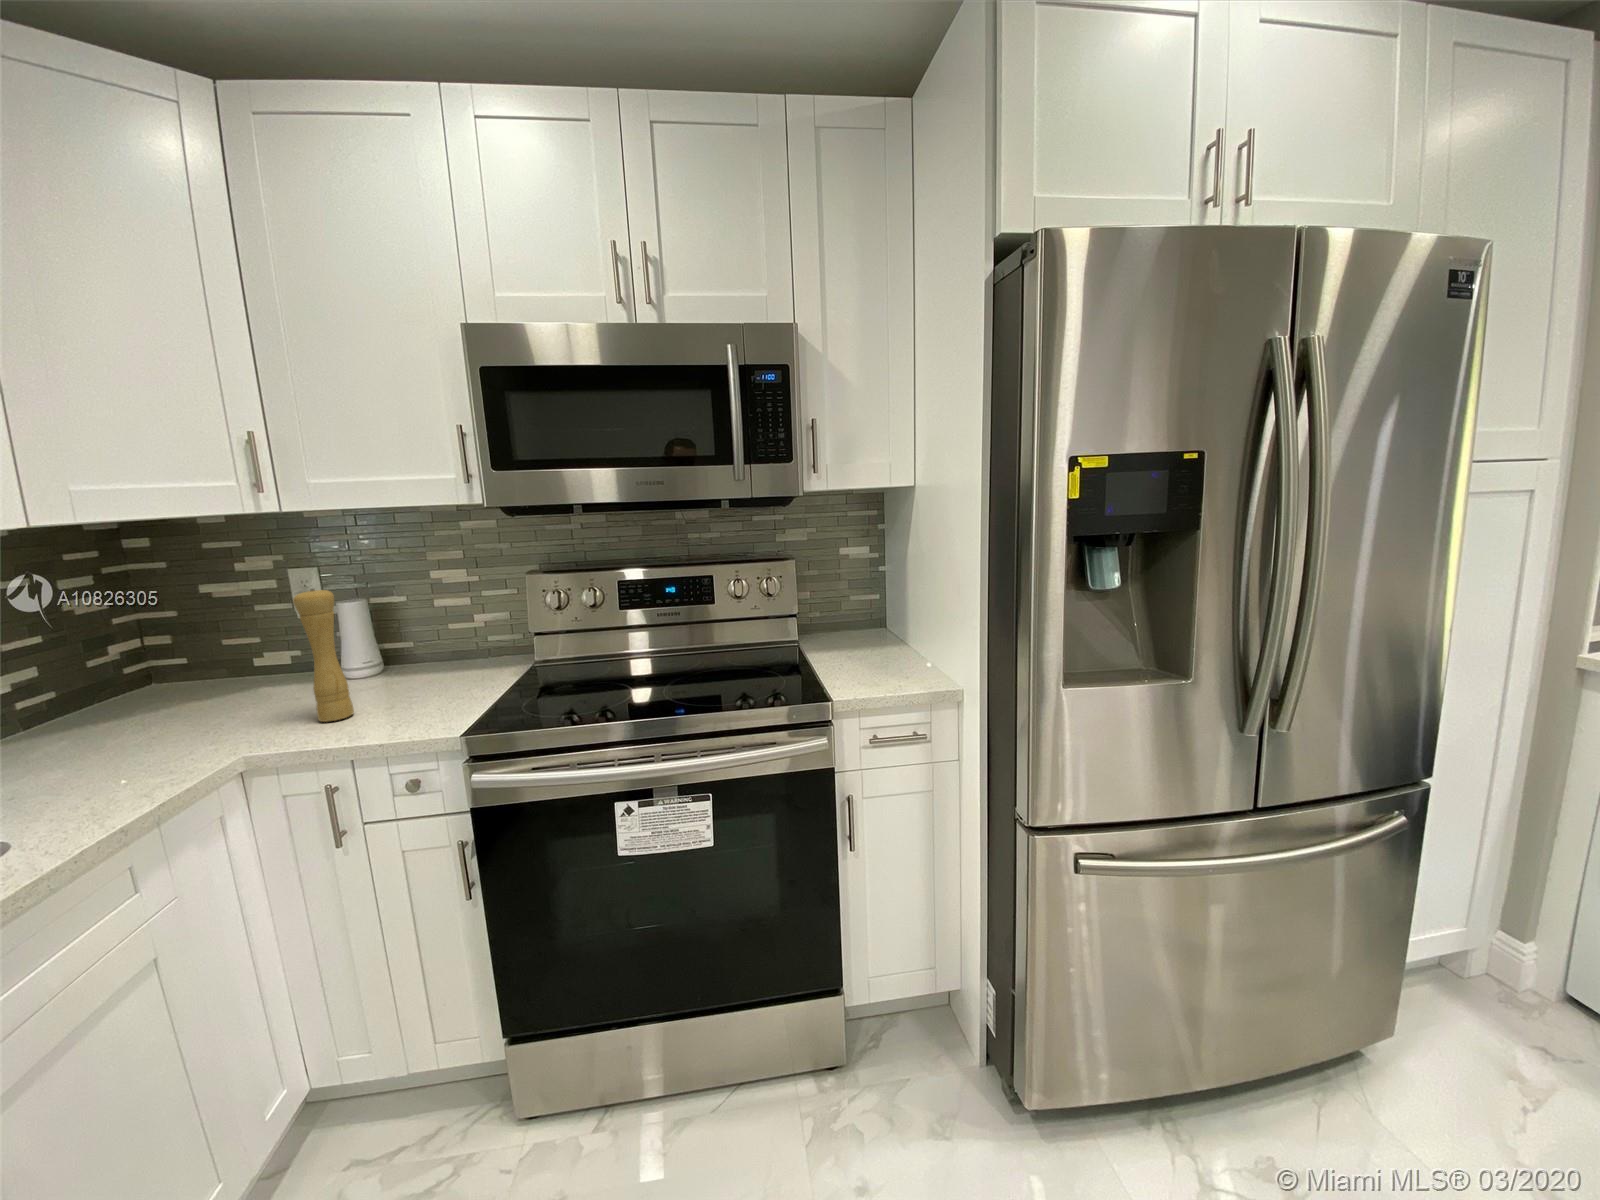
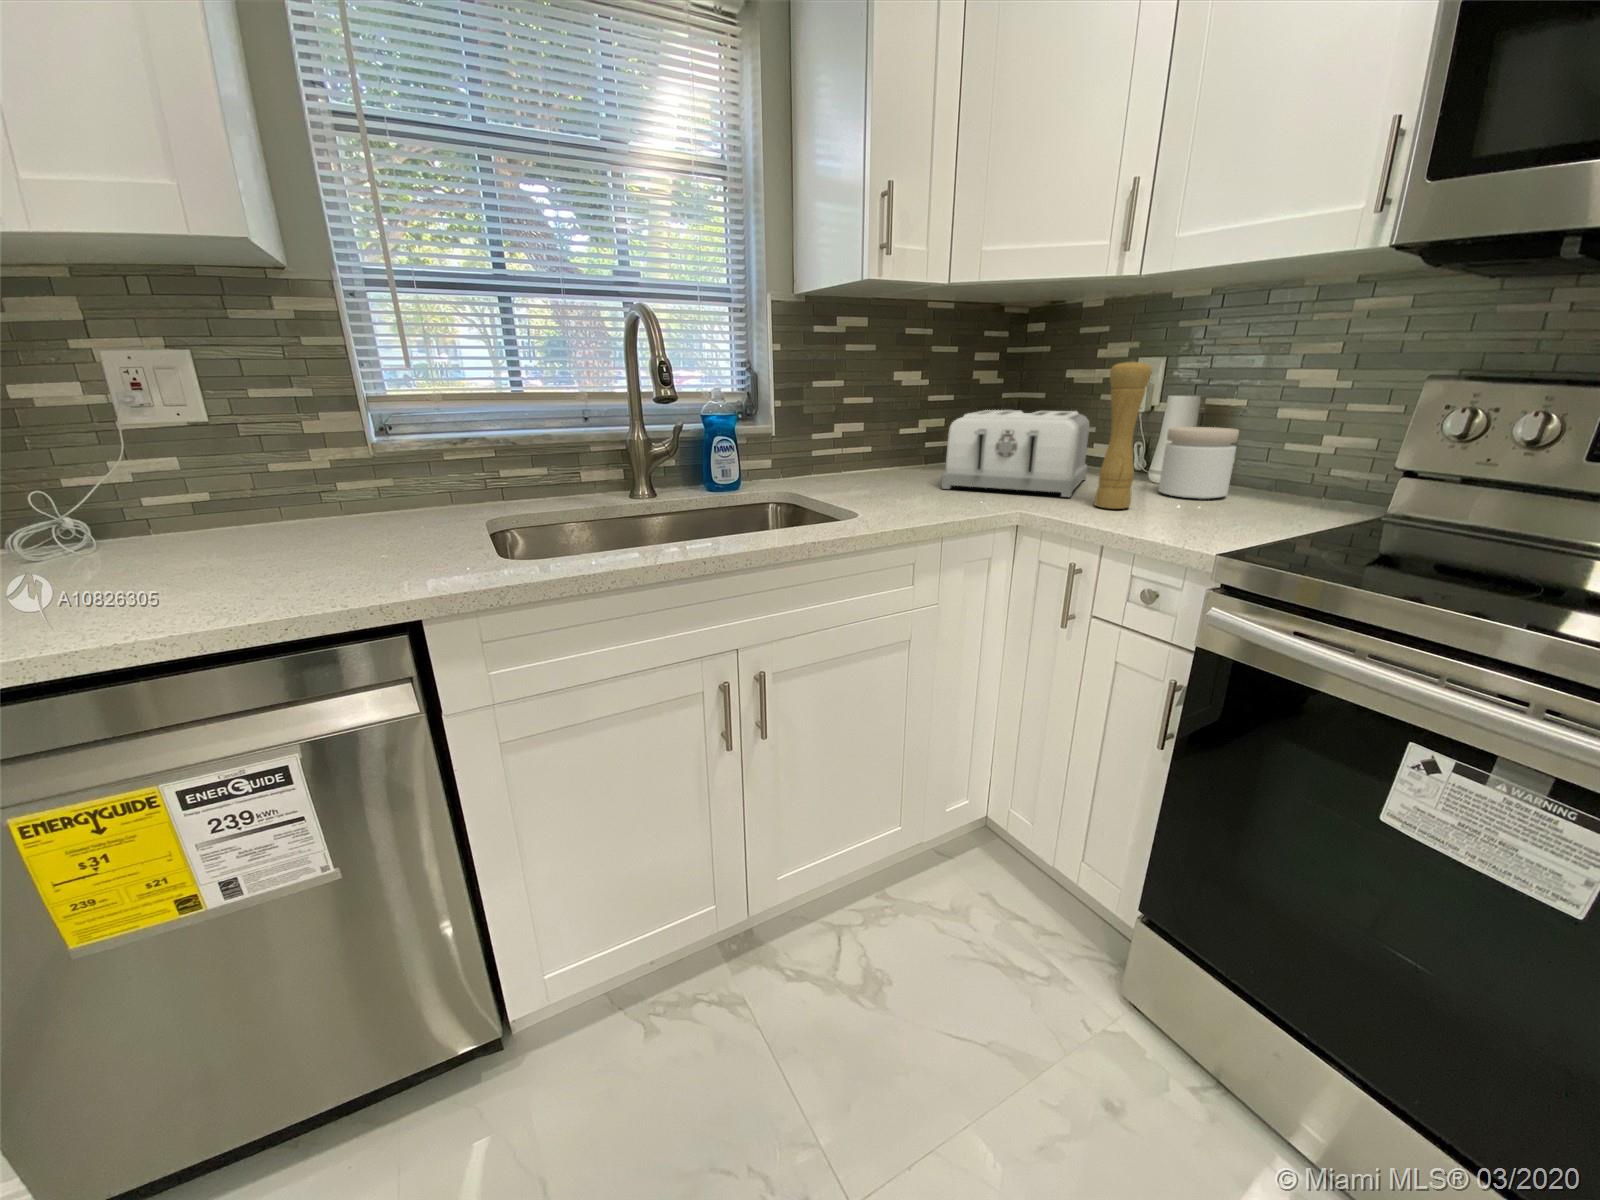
jar: none [353,622,423,689] -> present [1158,427,1239,499]
toaster: none [88,632,285,760] -> present [942,410,1089,497]

